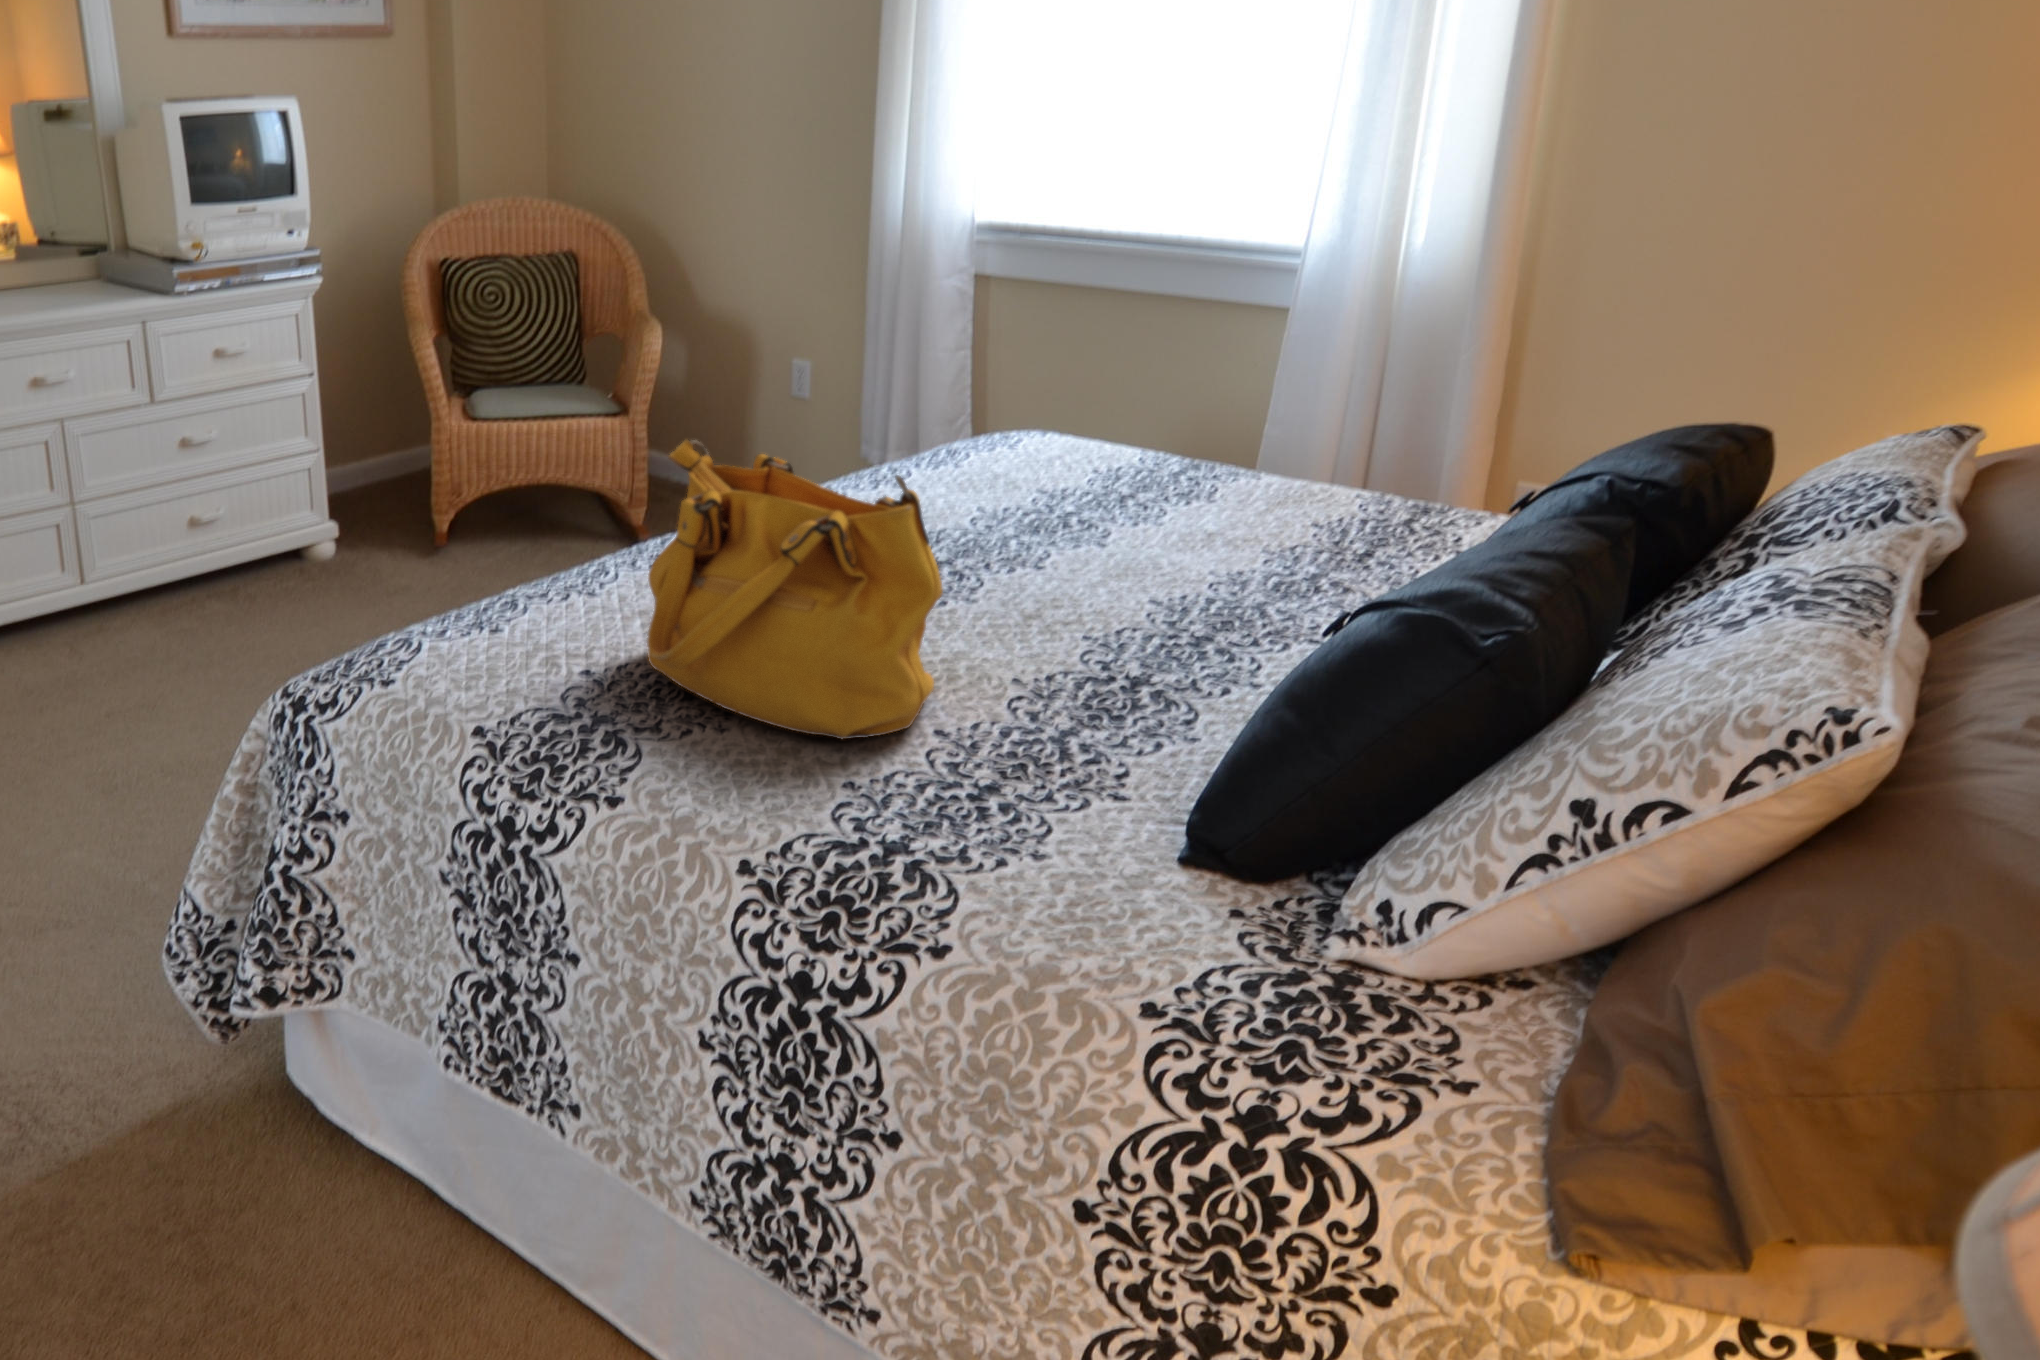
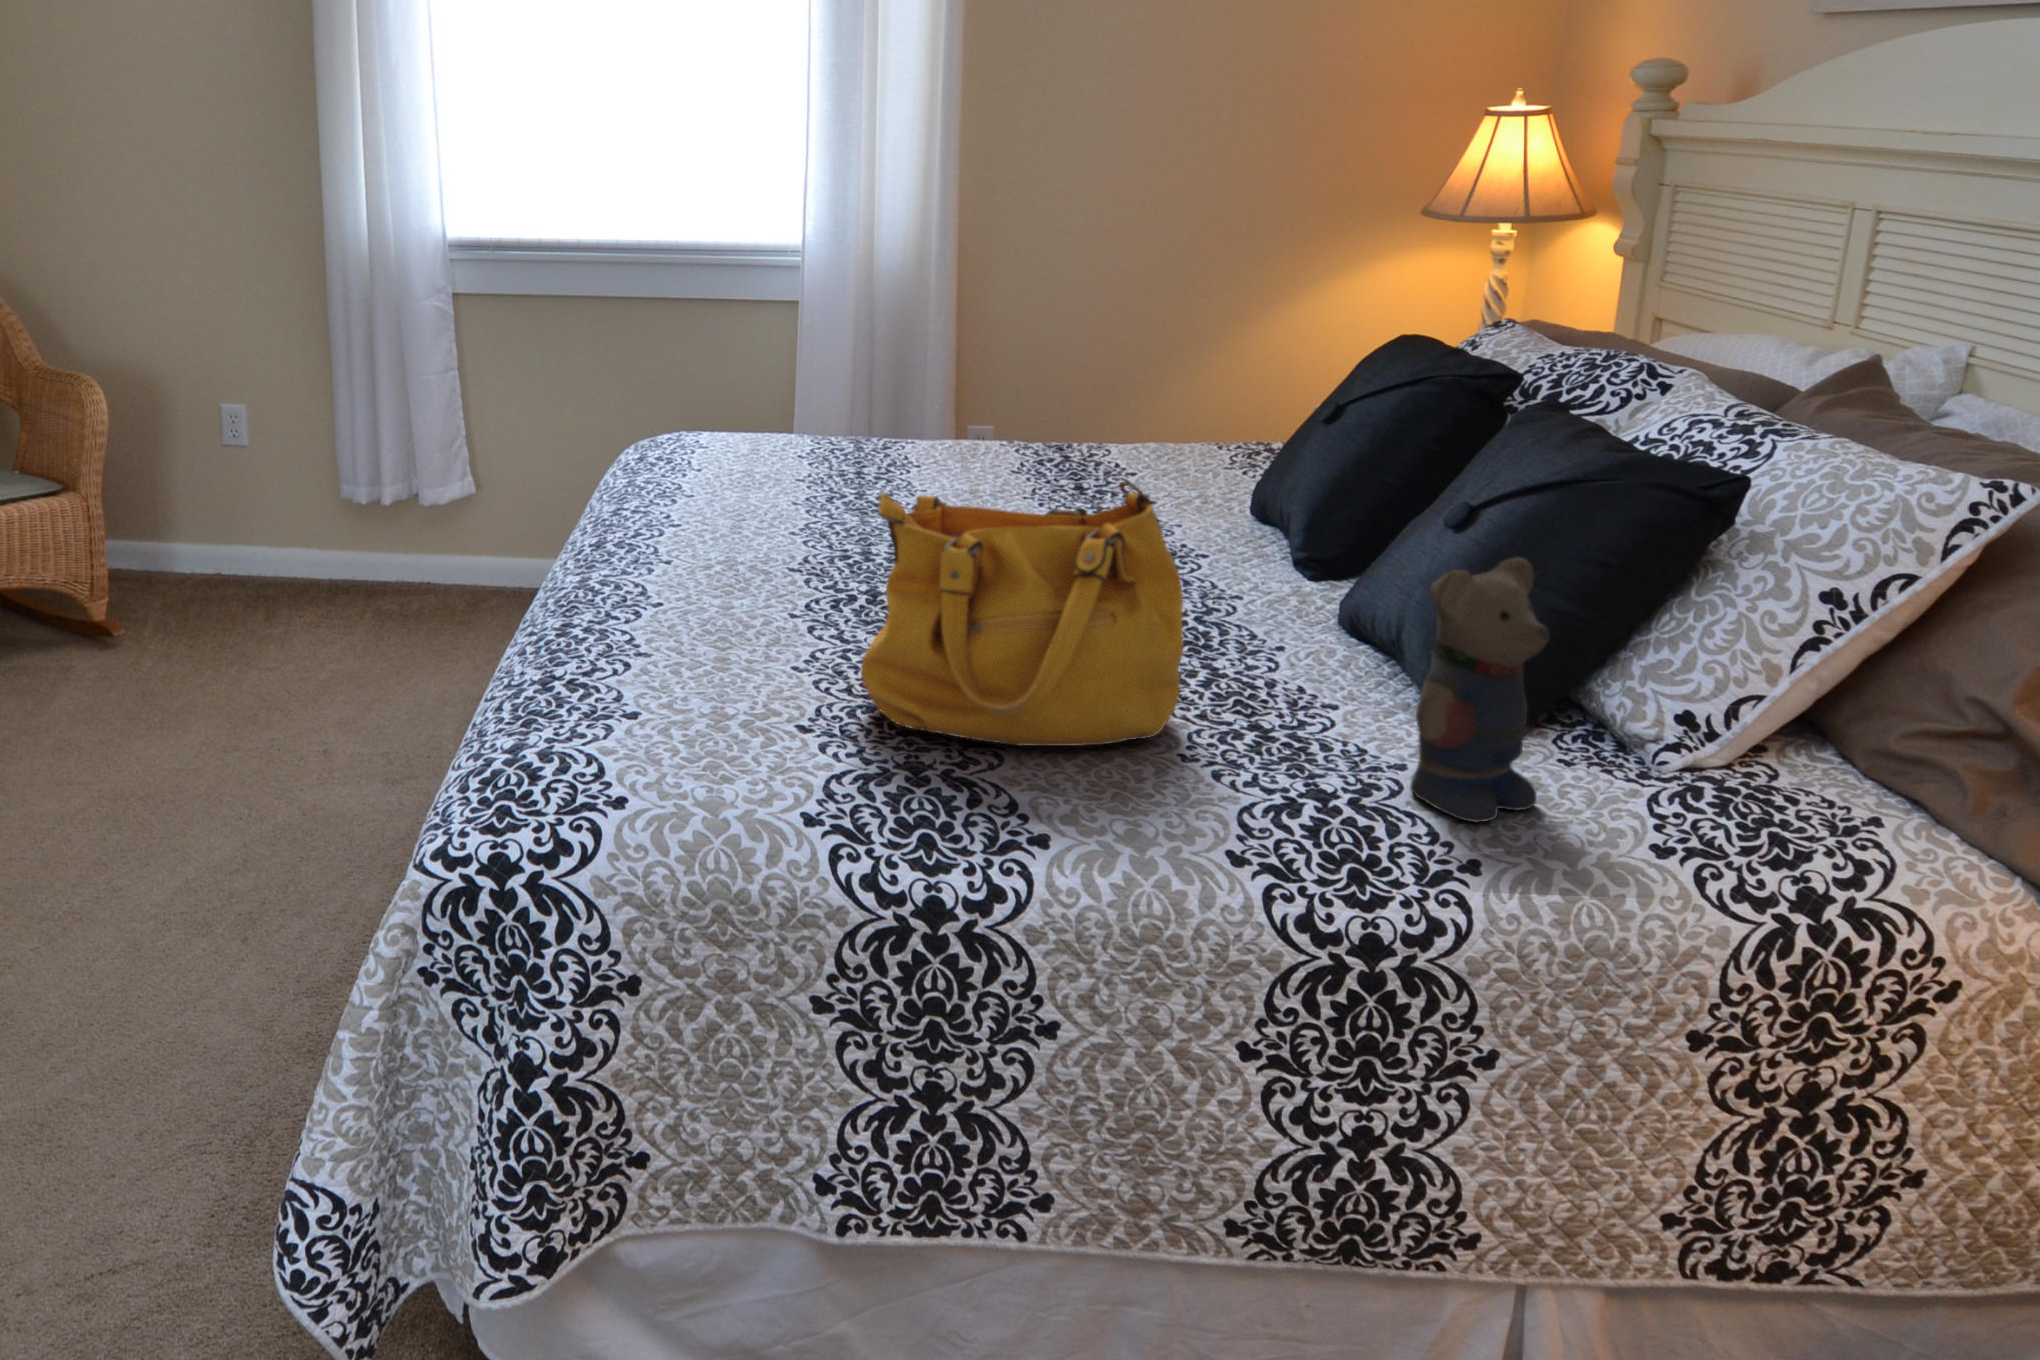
teddy bear: none [956,626,1155,921] -> present [1410,557,1550,823]

